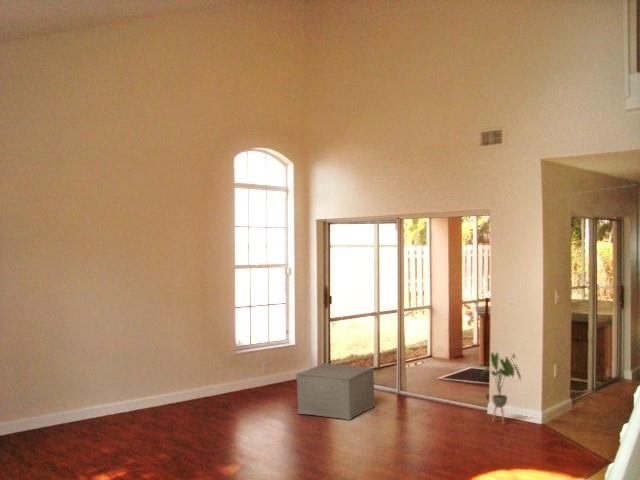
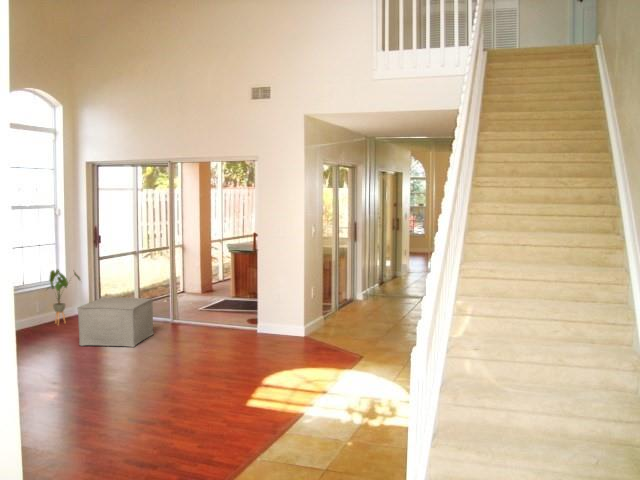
house plant: present [482,353,520,421] -> present [47,270,80,324]

